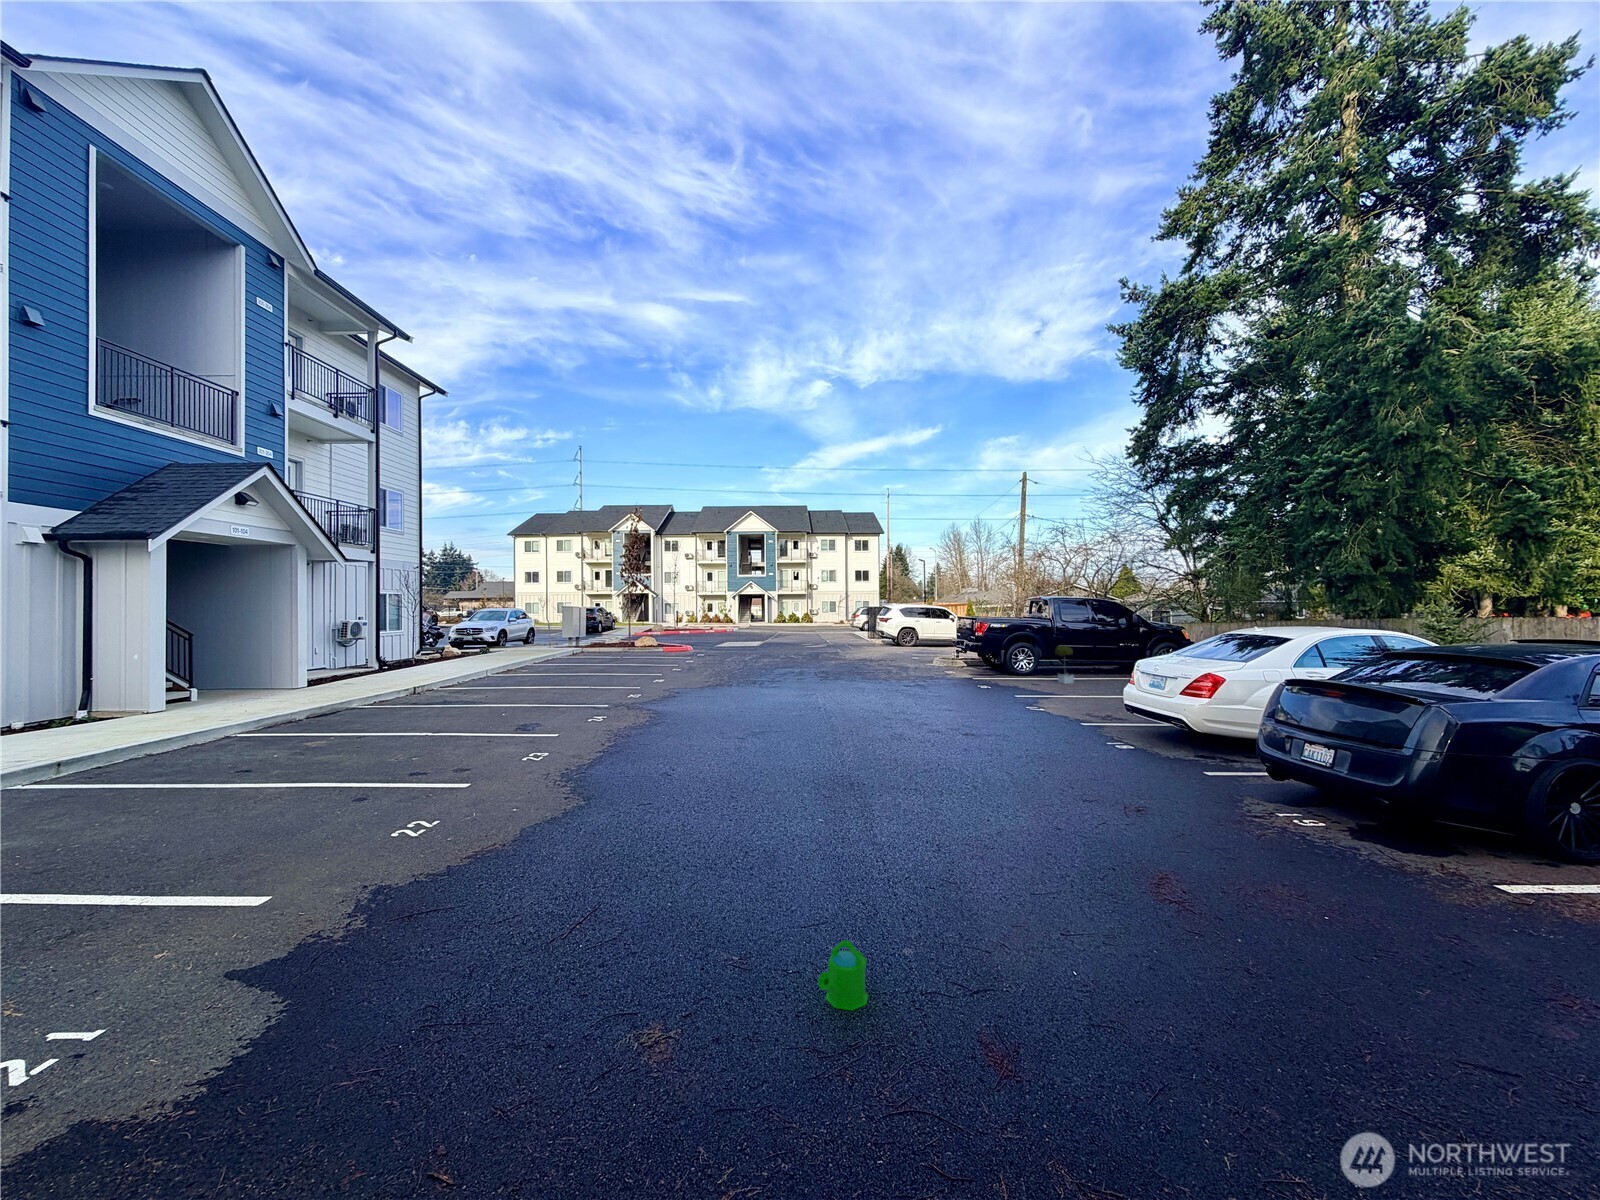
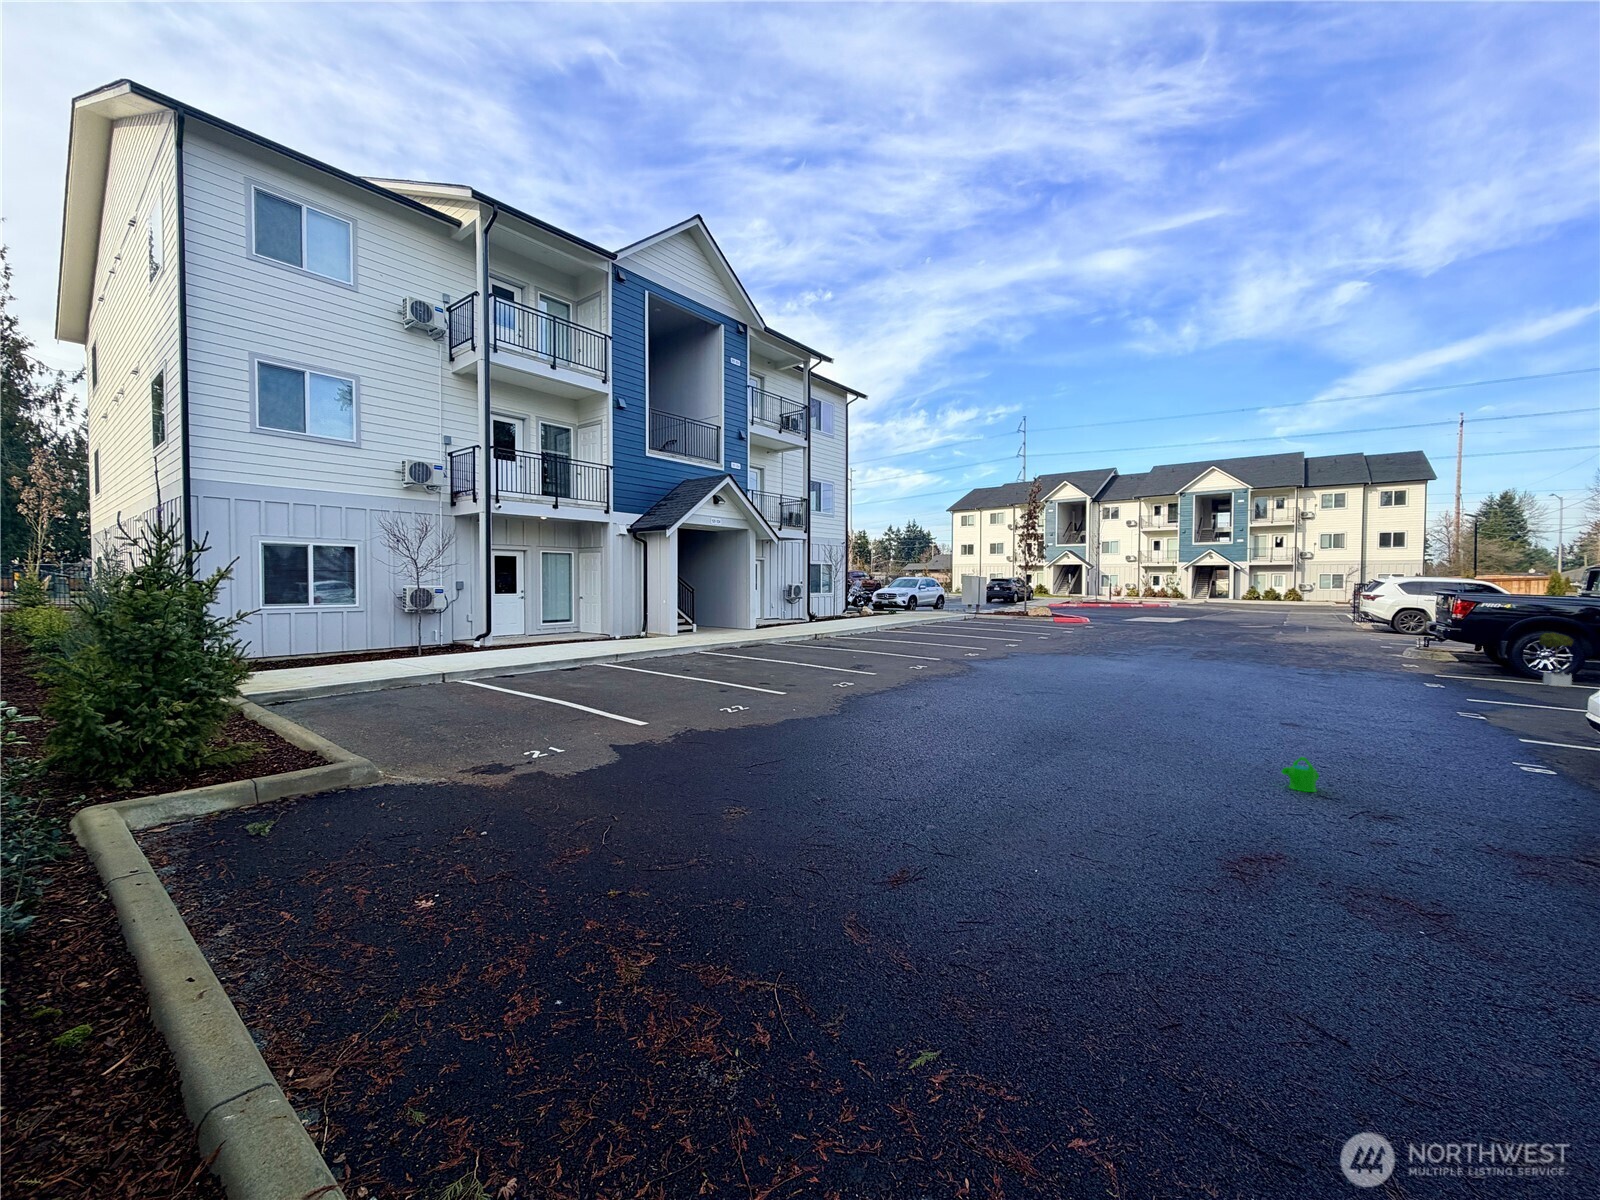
watering can: present [818,940,868,1010] -> present [1282,757,1319,792]

